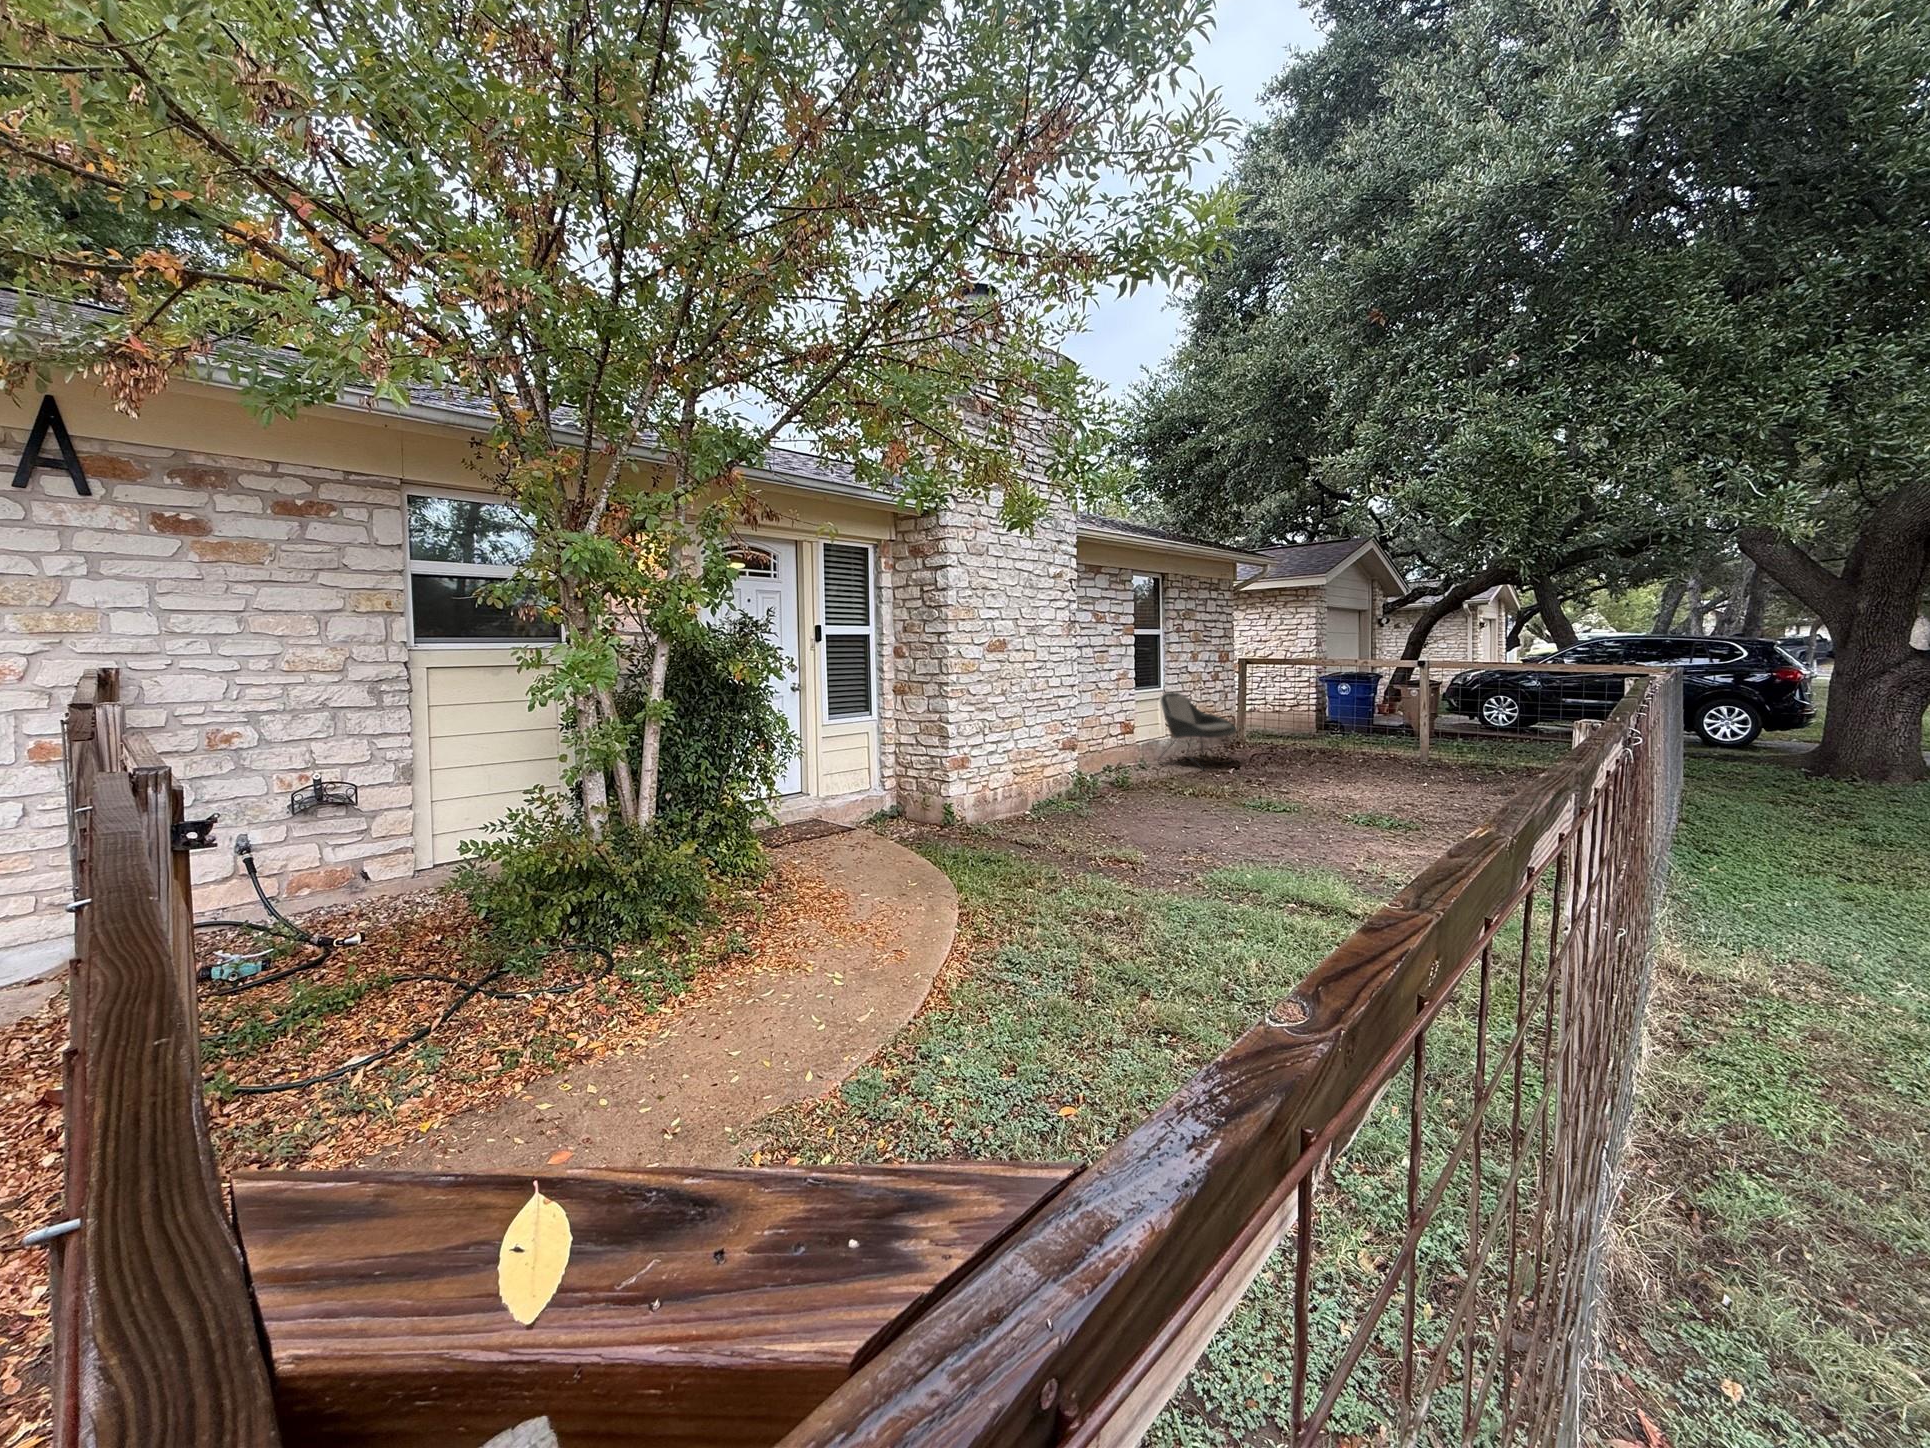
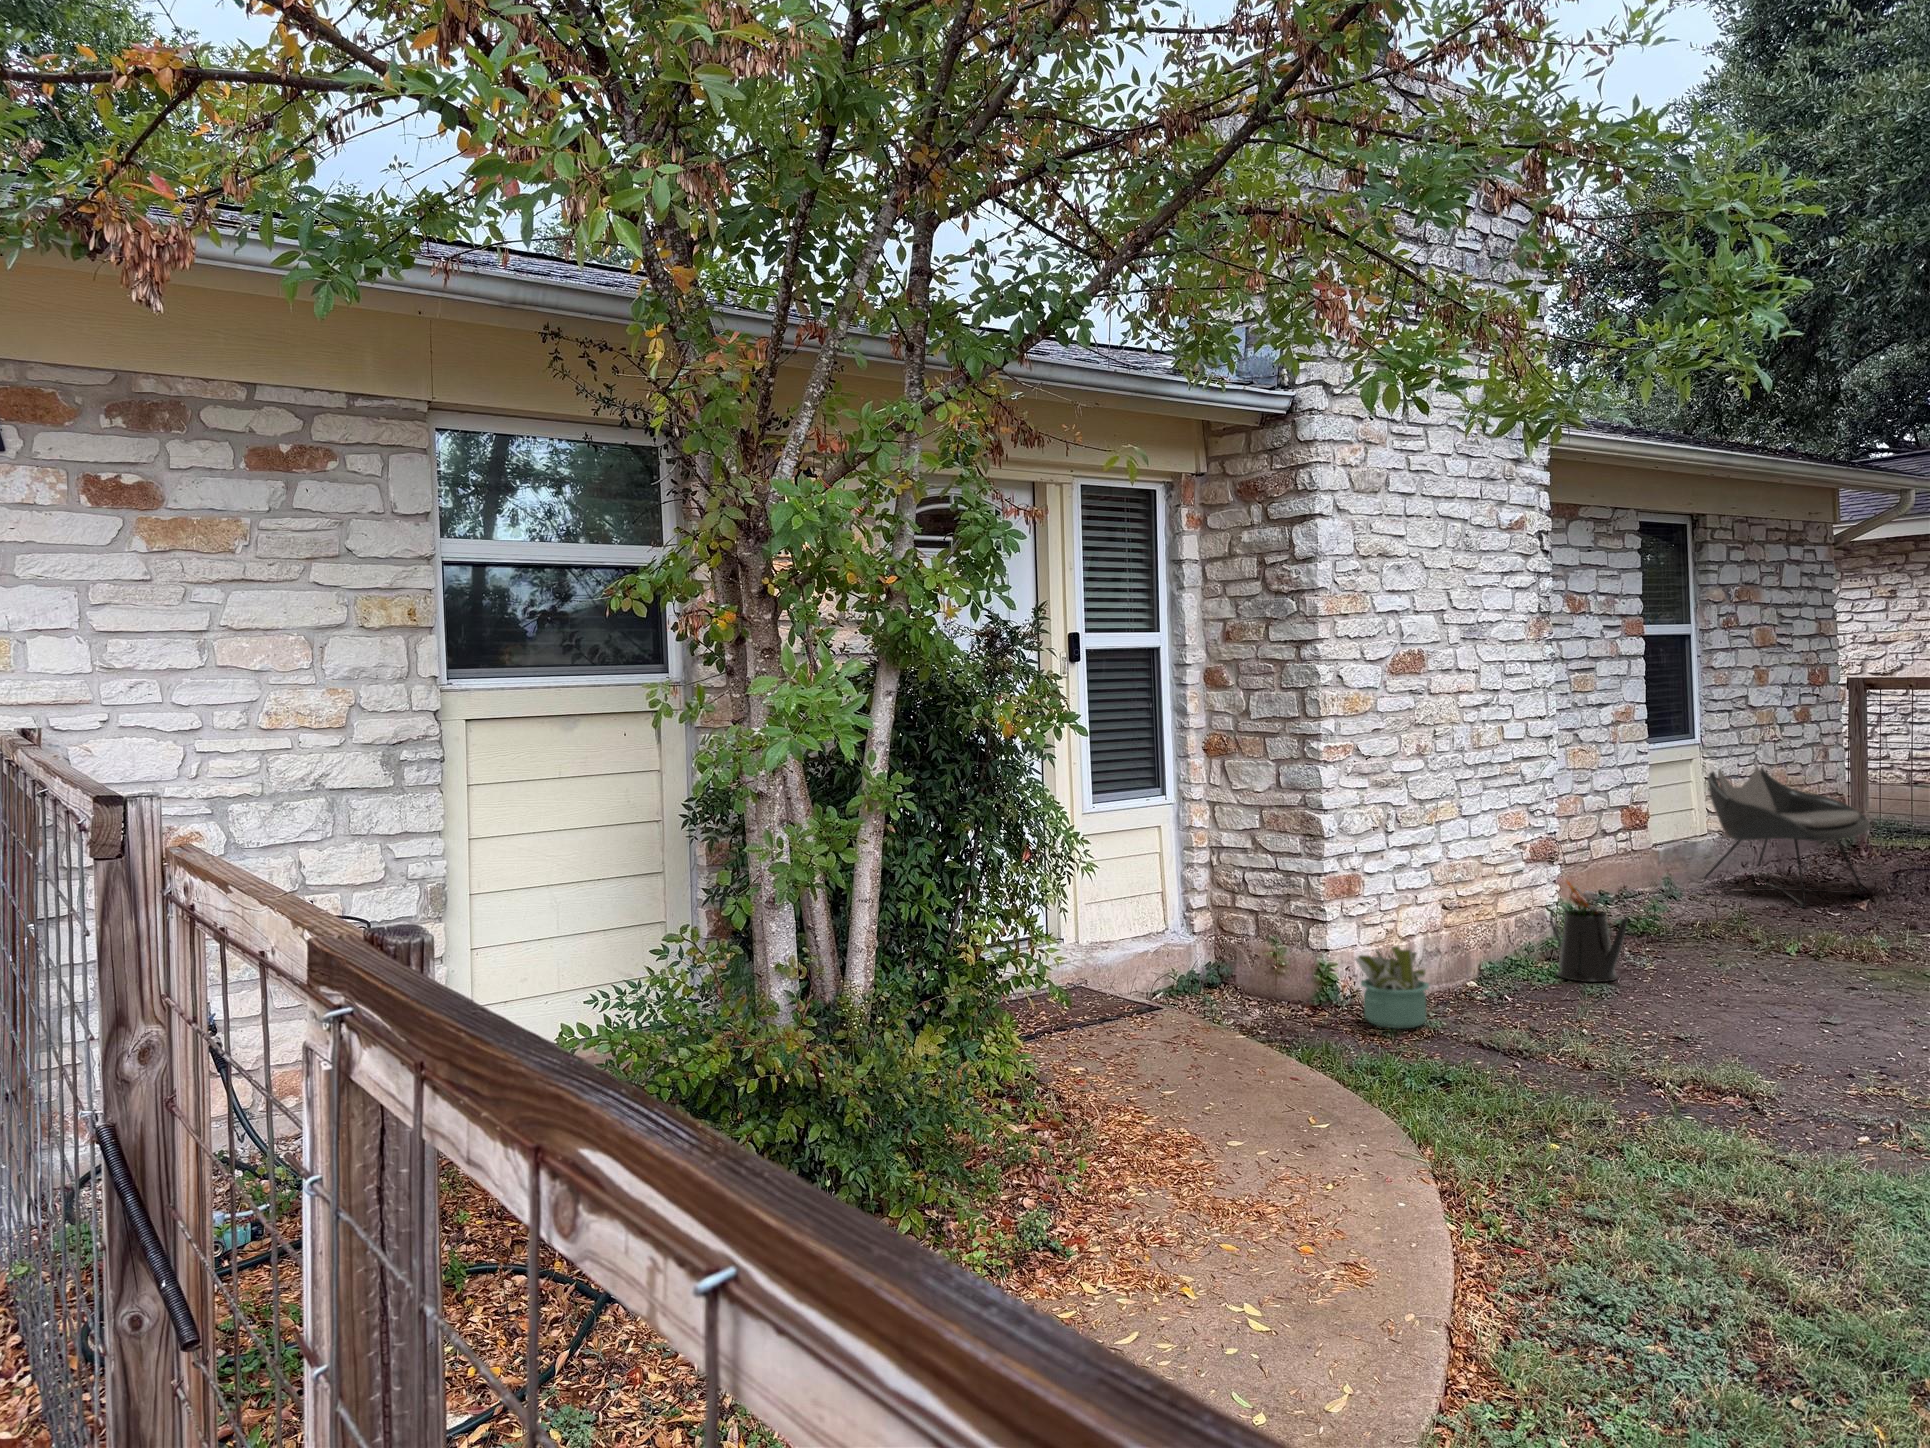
watering can: none [1073,756,1107,808] -> present [1550,882,1628,982]
decorative plant: none [963,791,1000,833] -> present [1355,946,1429,1028]

